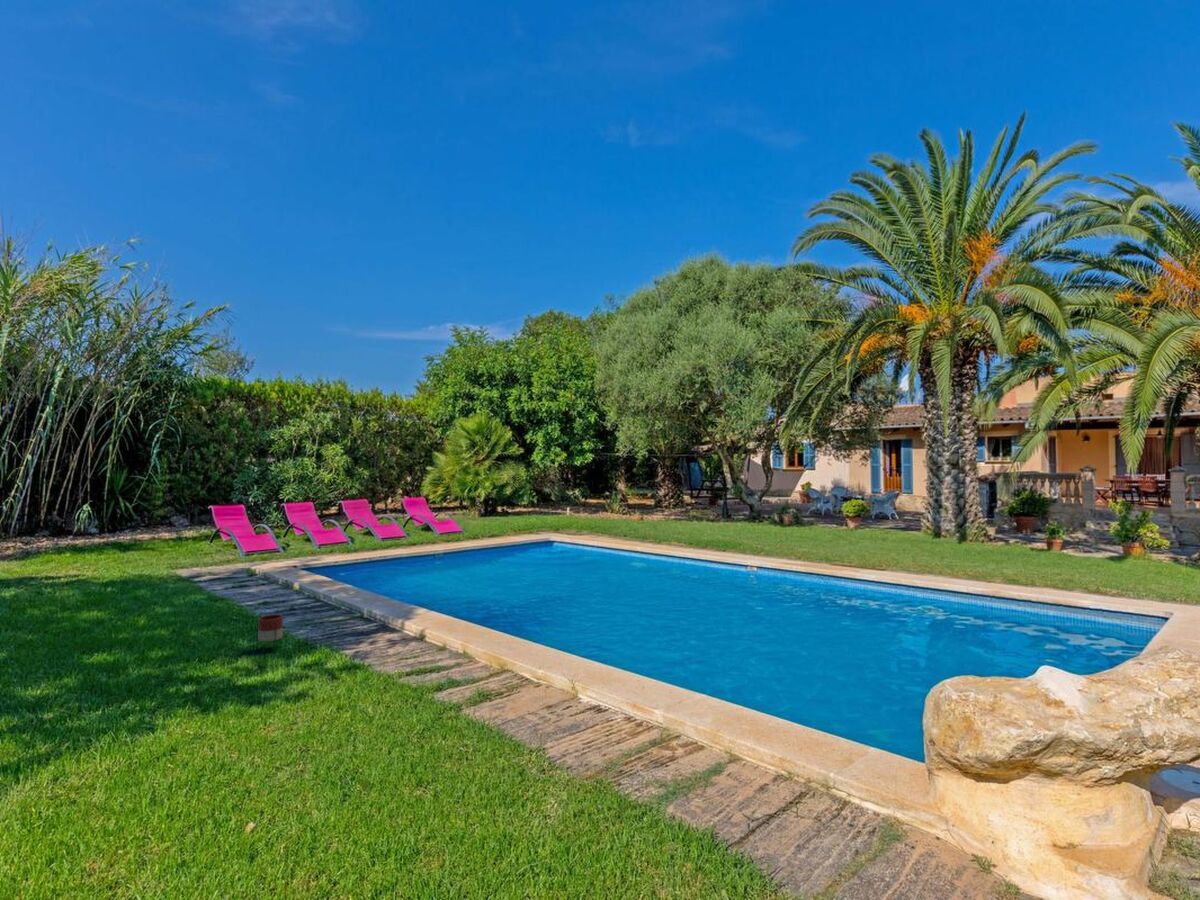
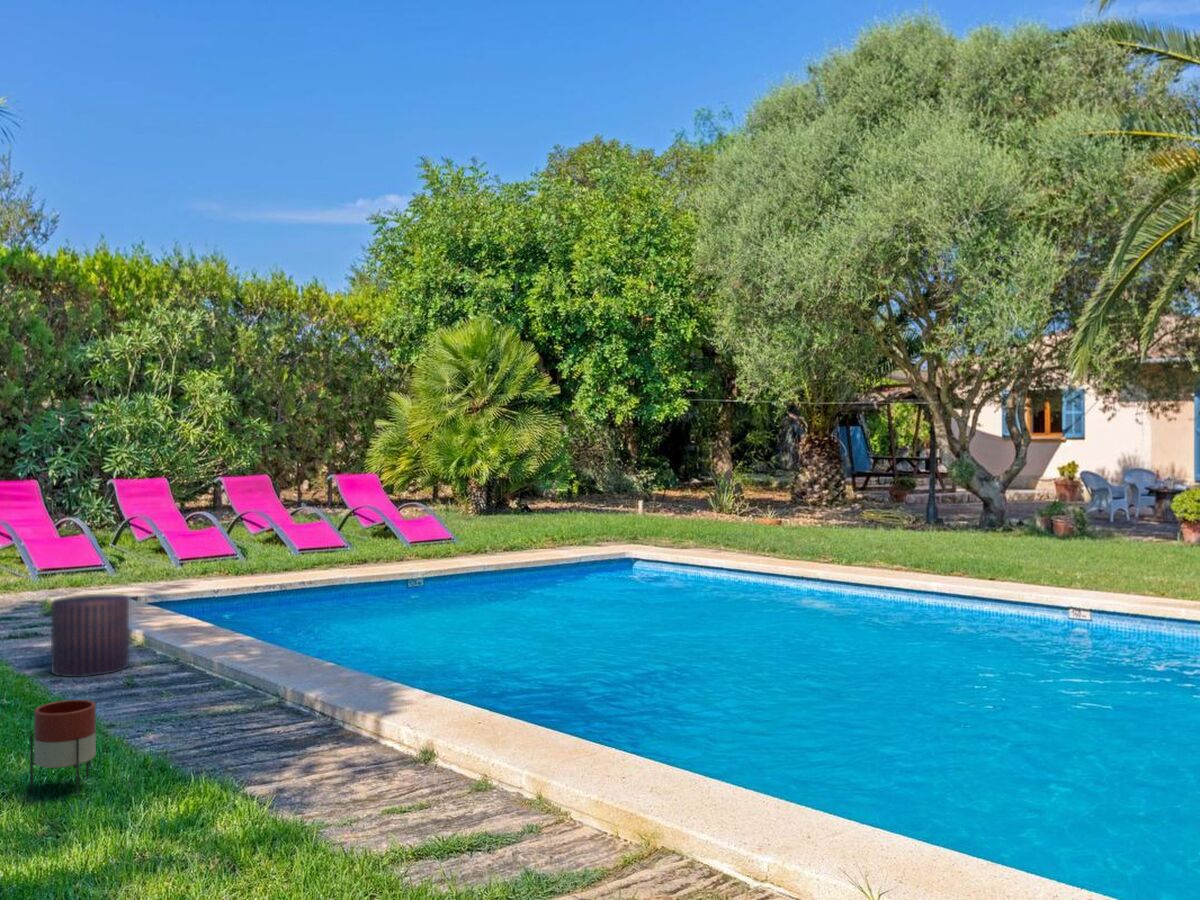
pouf: none [259,568,294,606] -> present [51,594,129,677]

